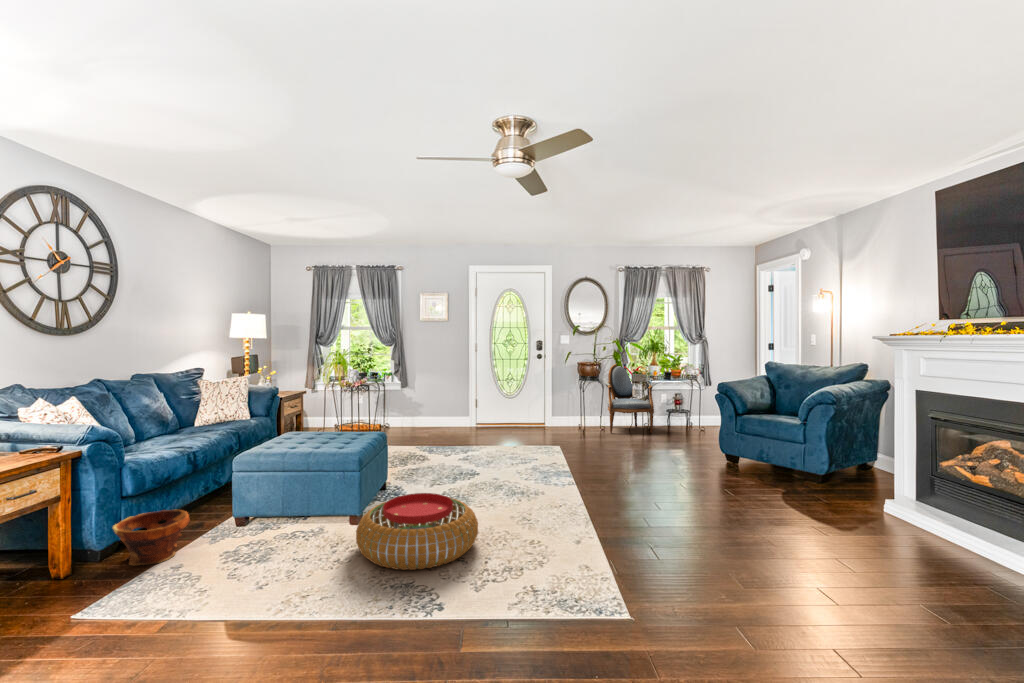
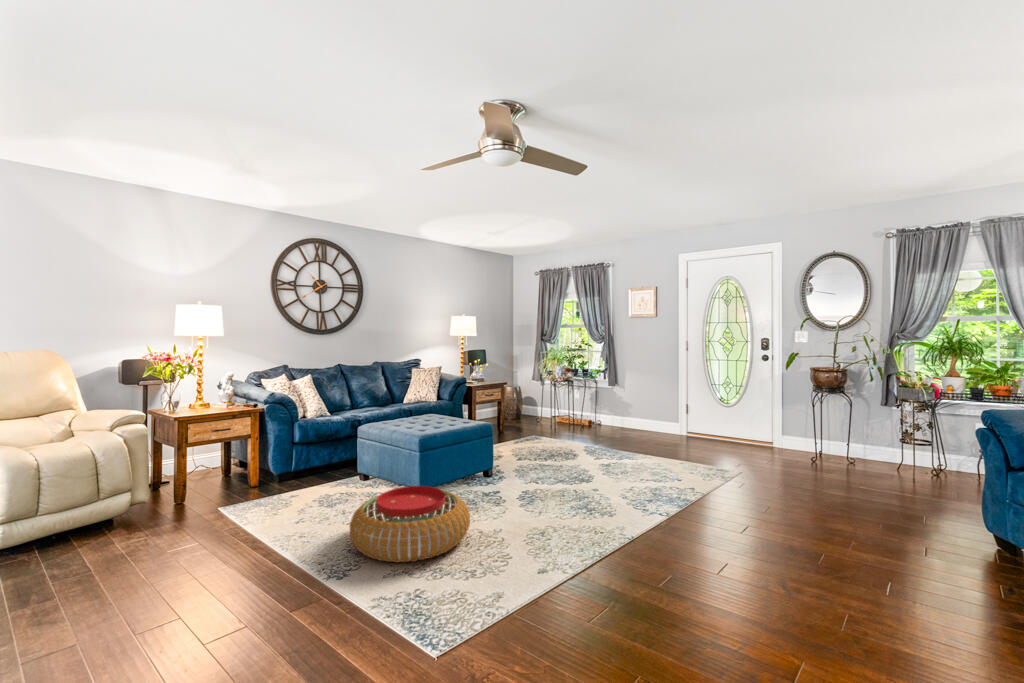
armchair: present [606,364,654,433] -> none [858,372,950,489]
planter: present [113,510,189,566] -> none [269,457,317,494]

